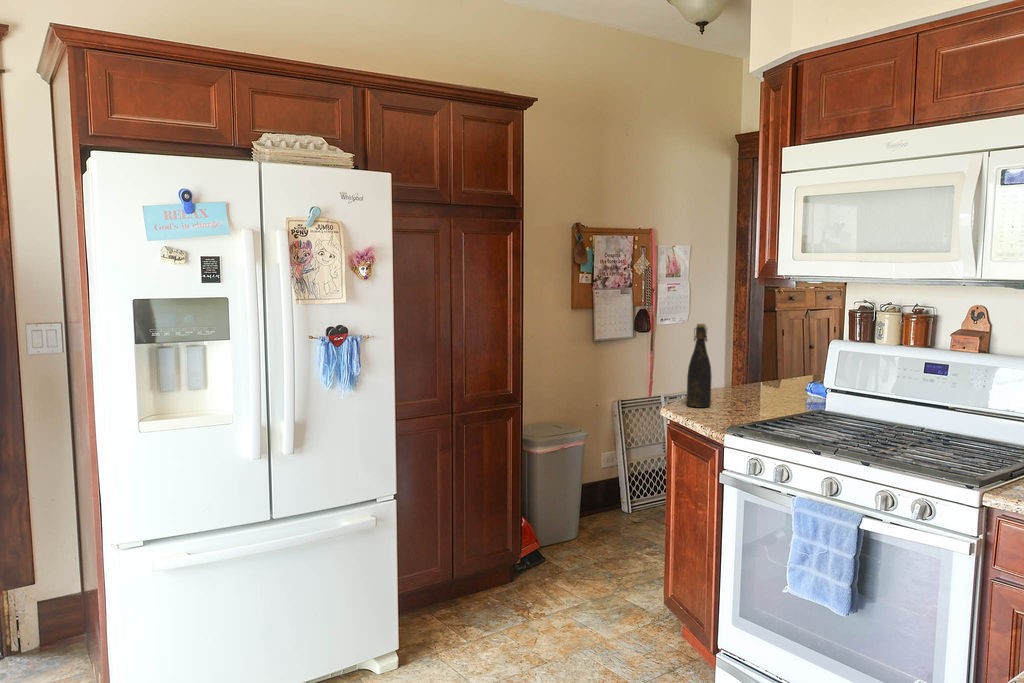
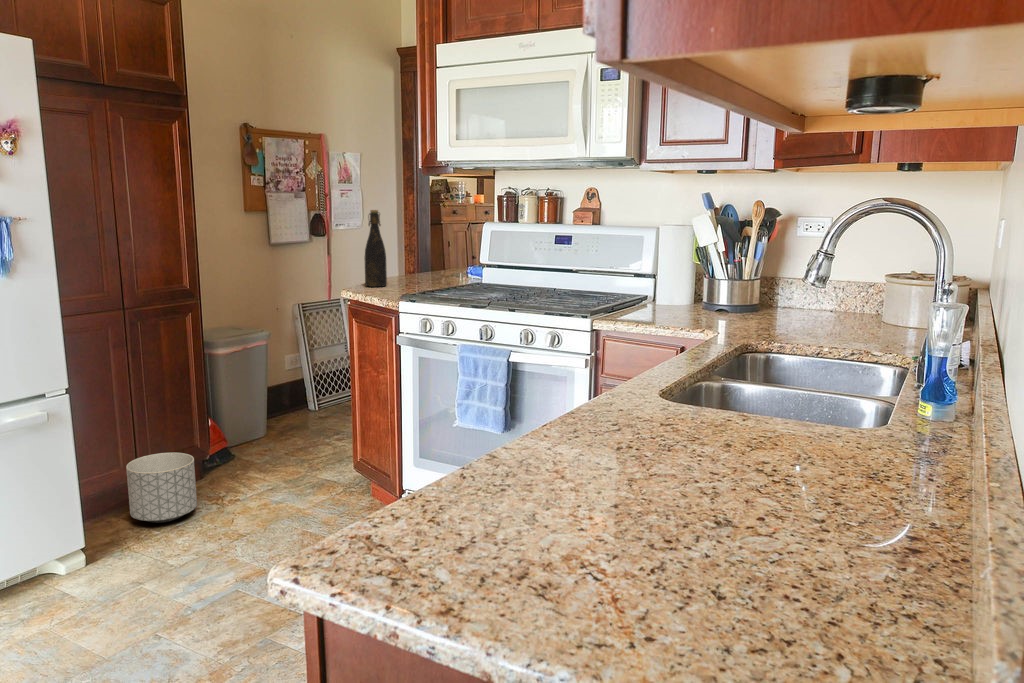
planter: none [443,555,504,628] -> present [126,453,197,523]

